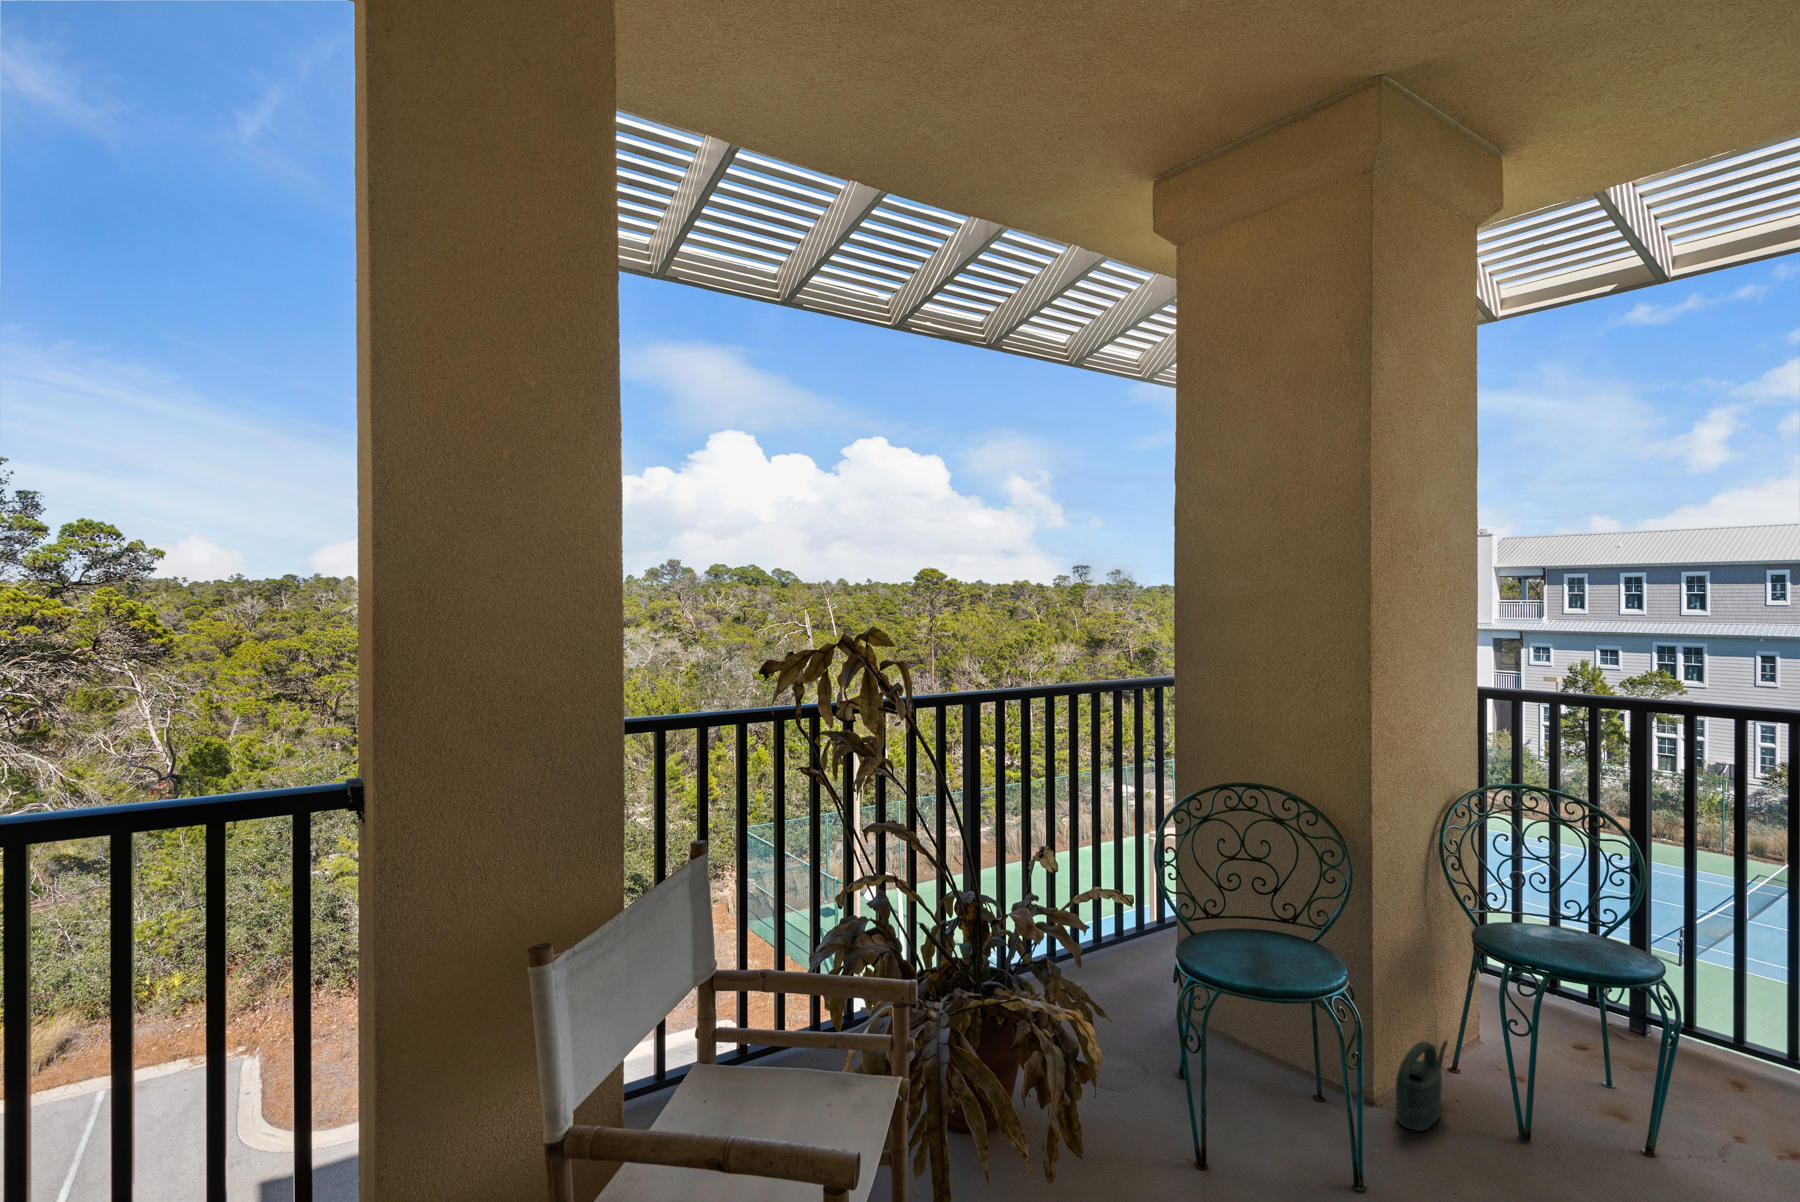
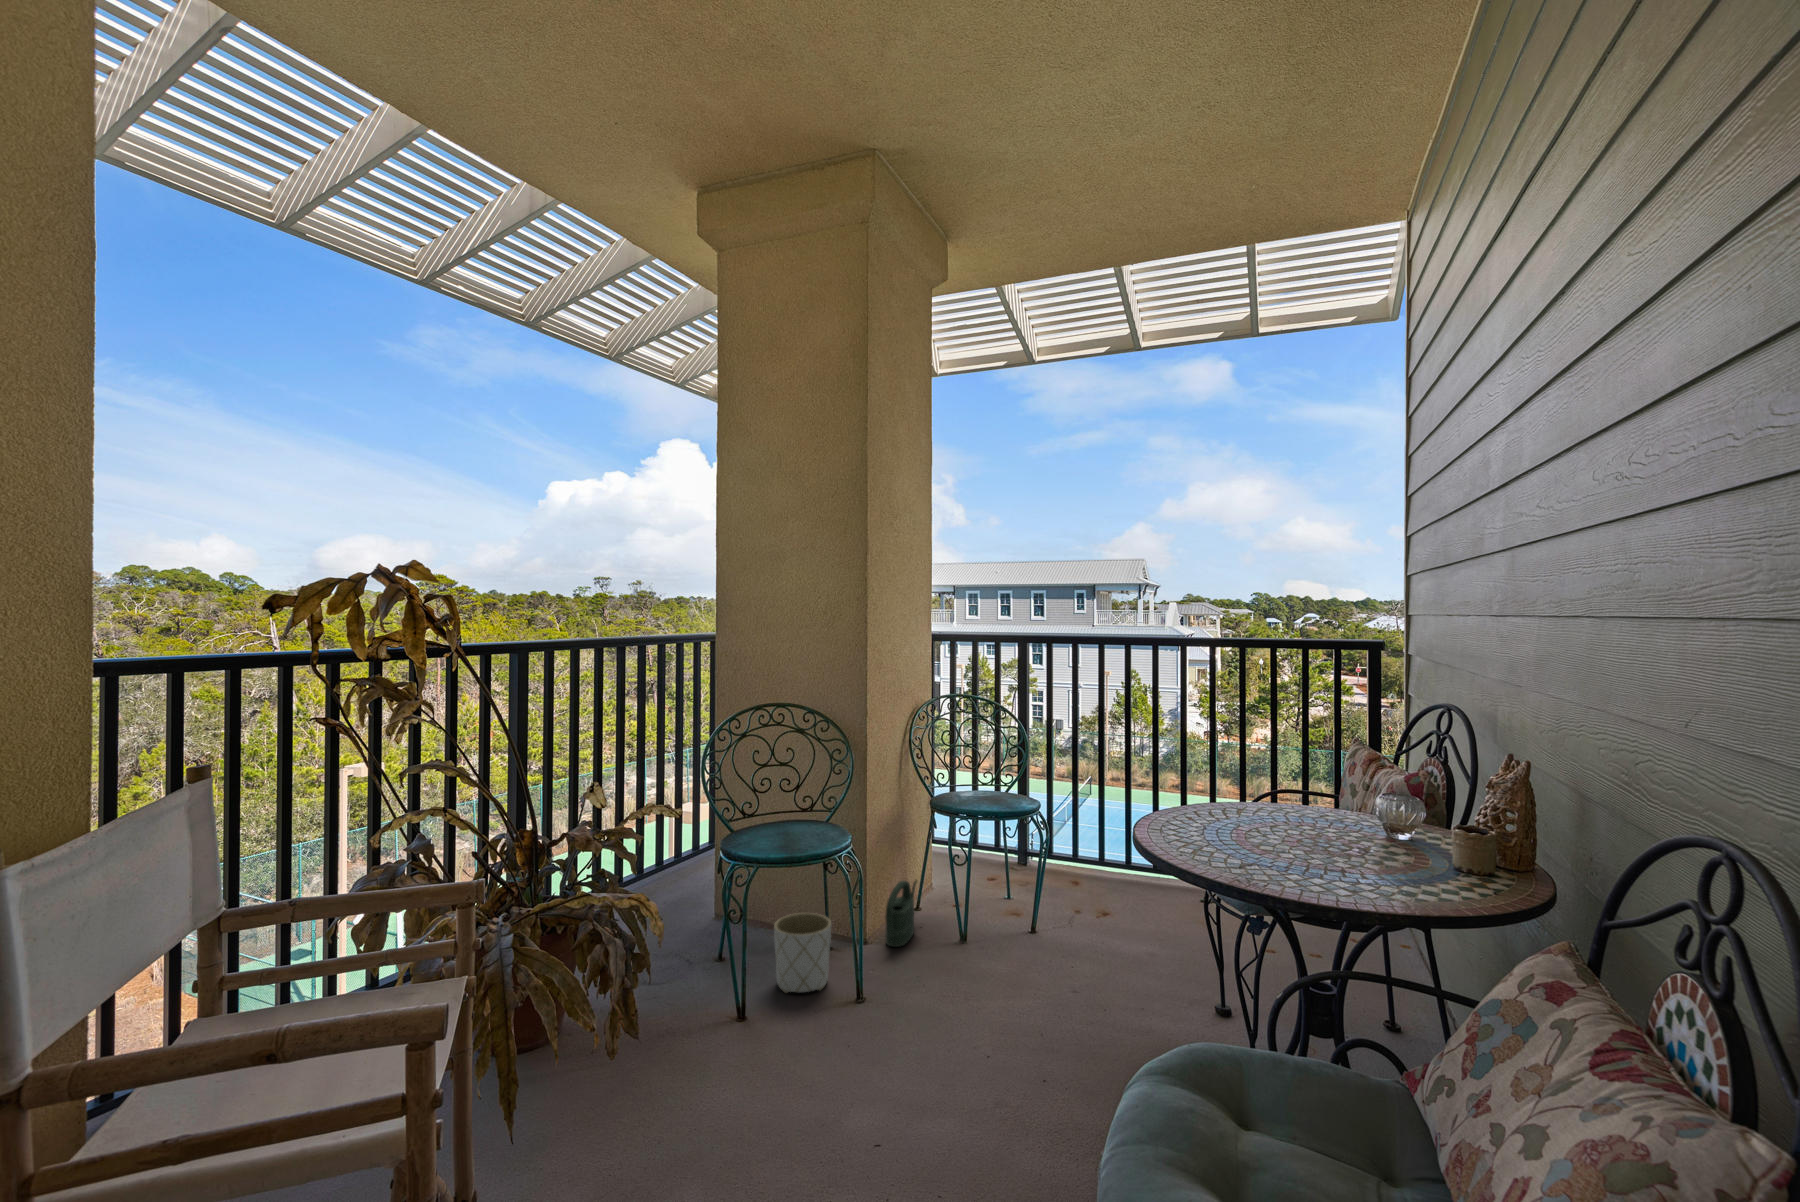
planter: none [1239,1053,1315,1163] -> present [774,913,831,993]

